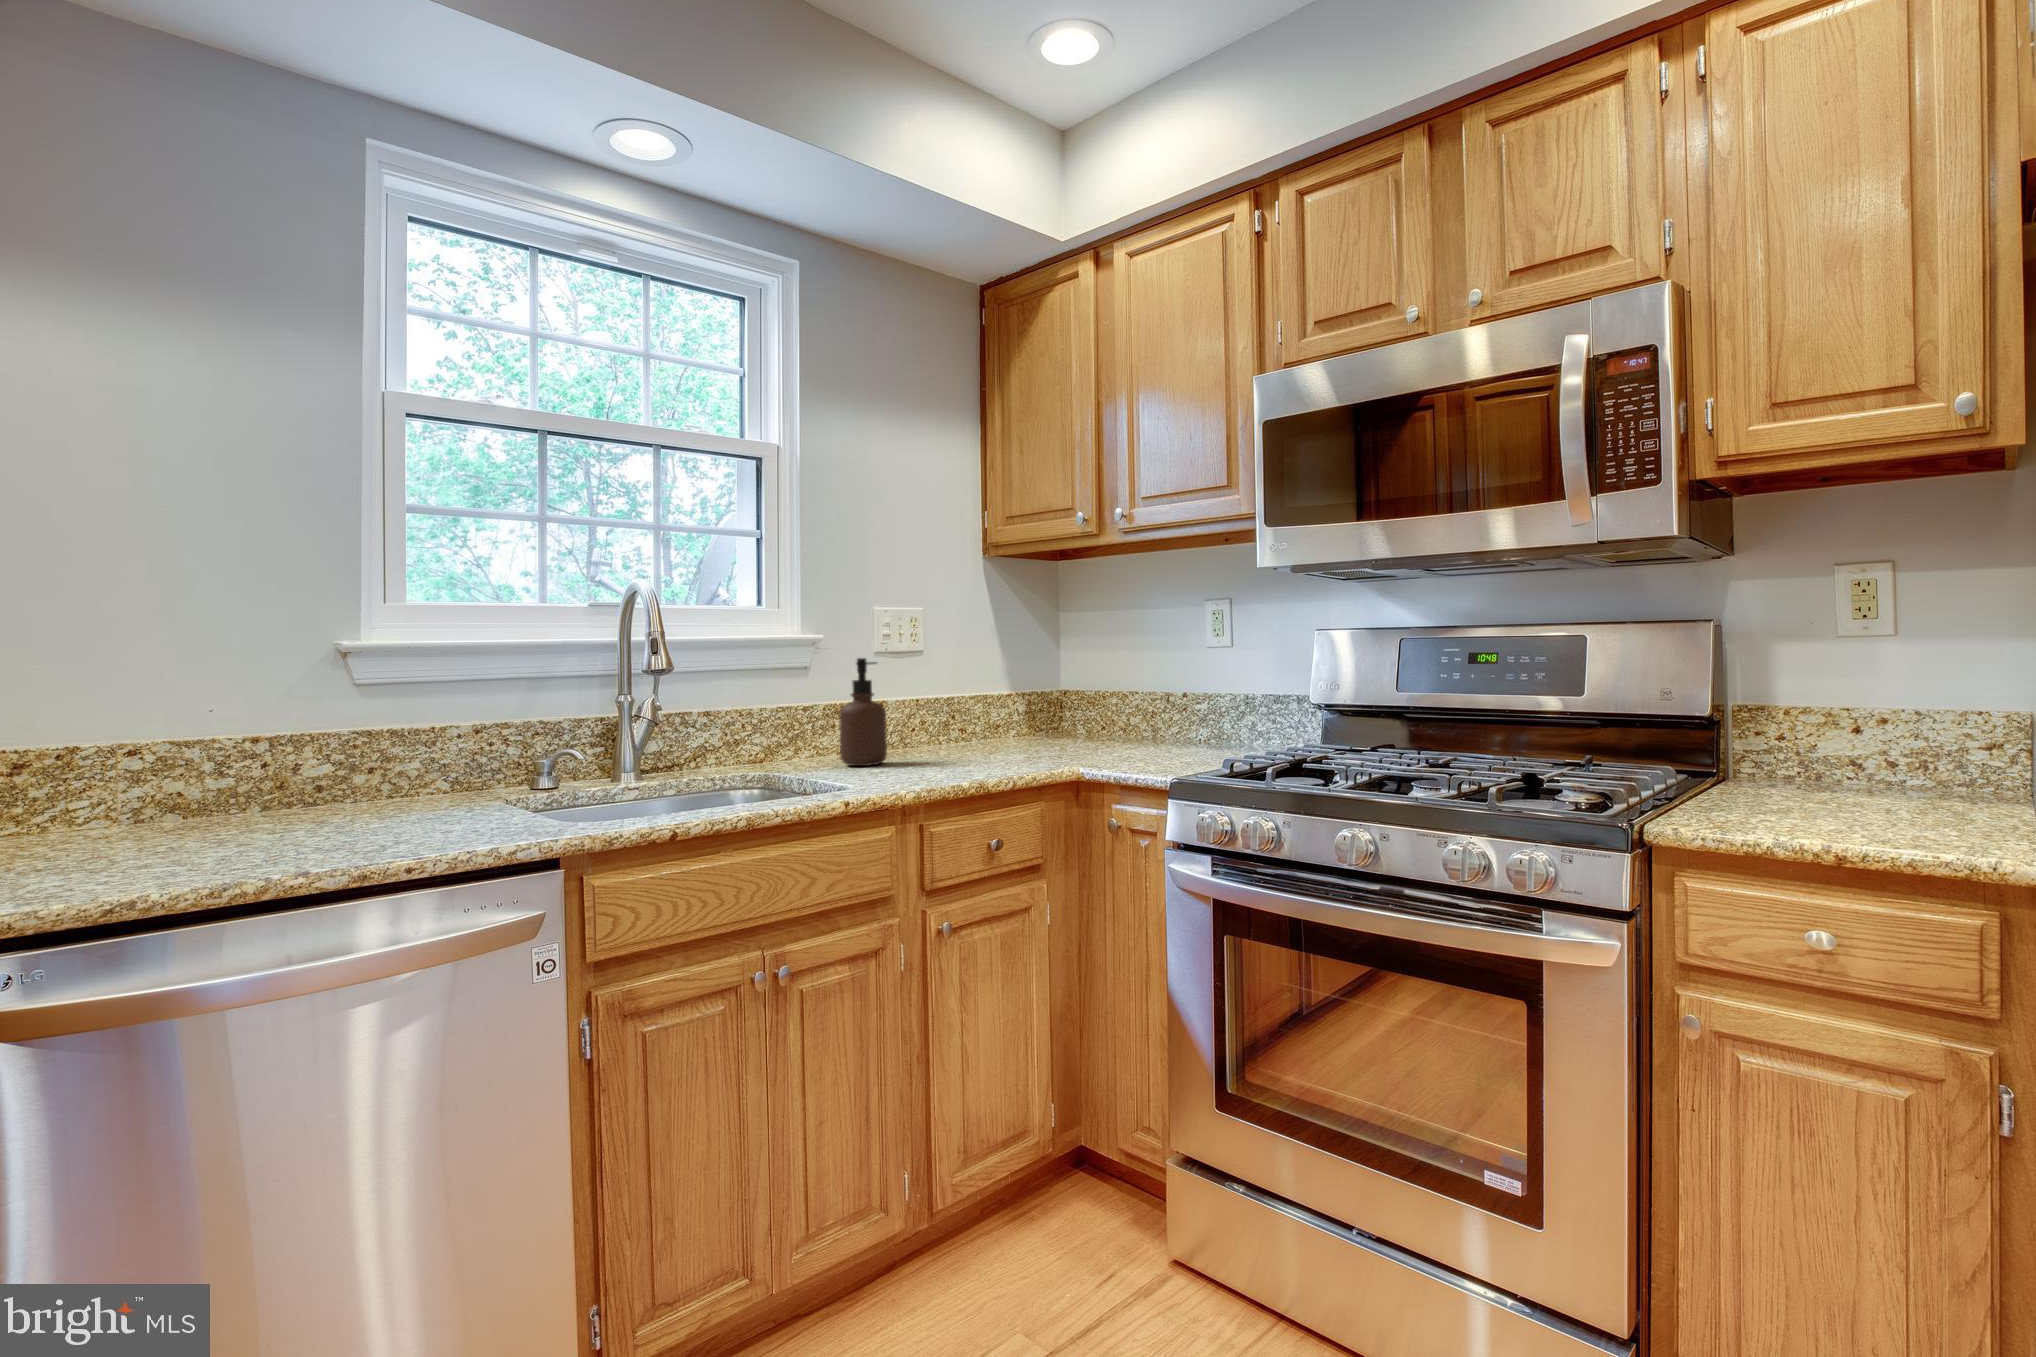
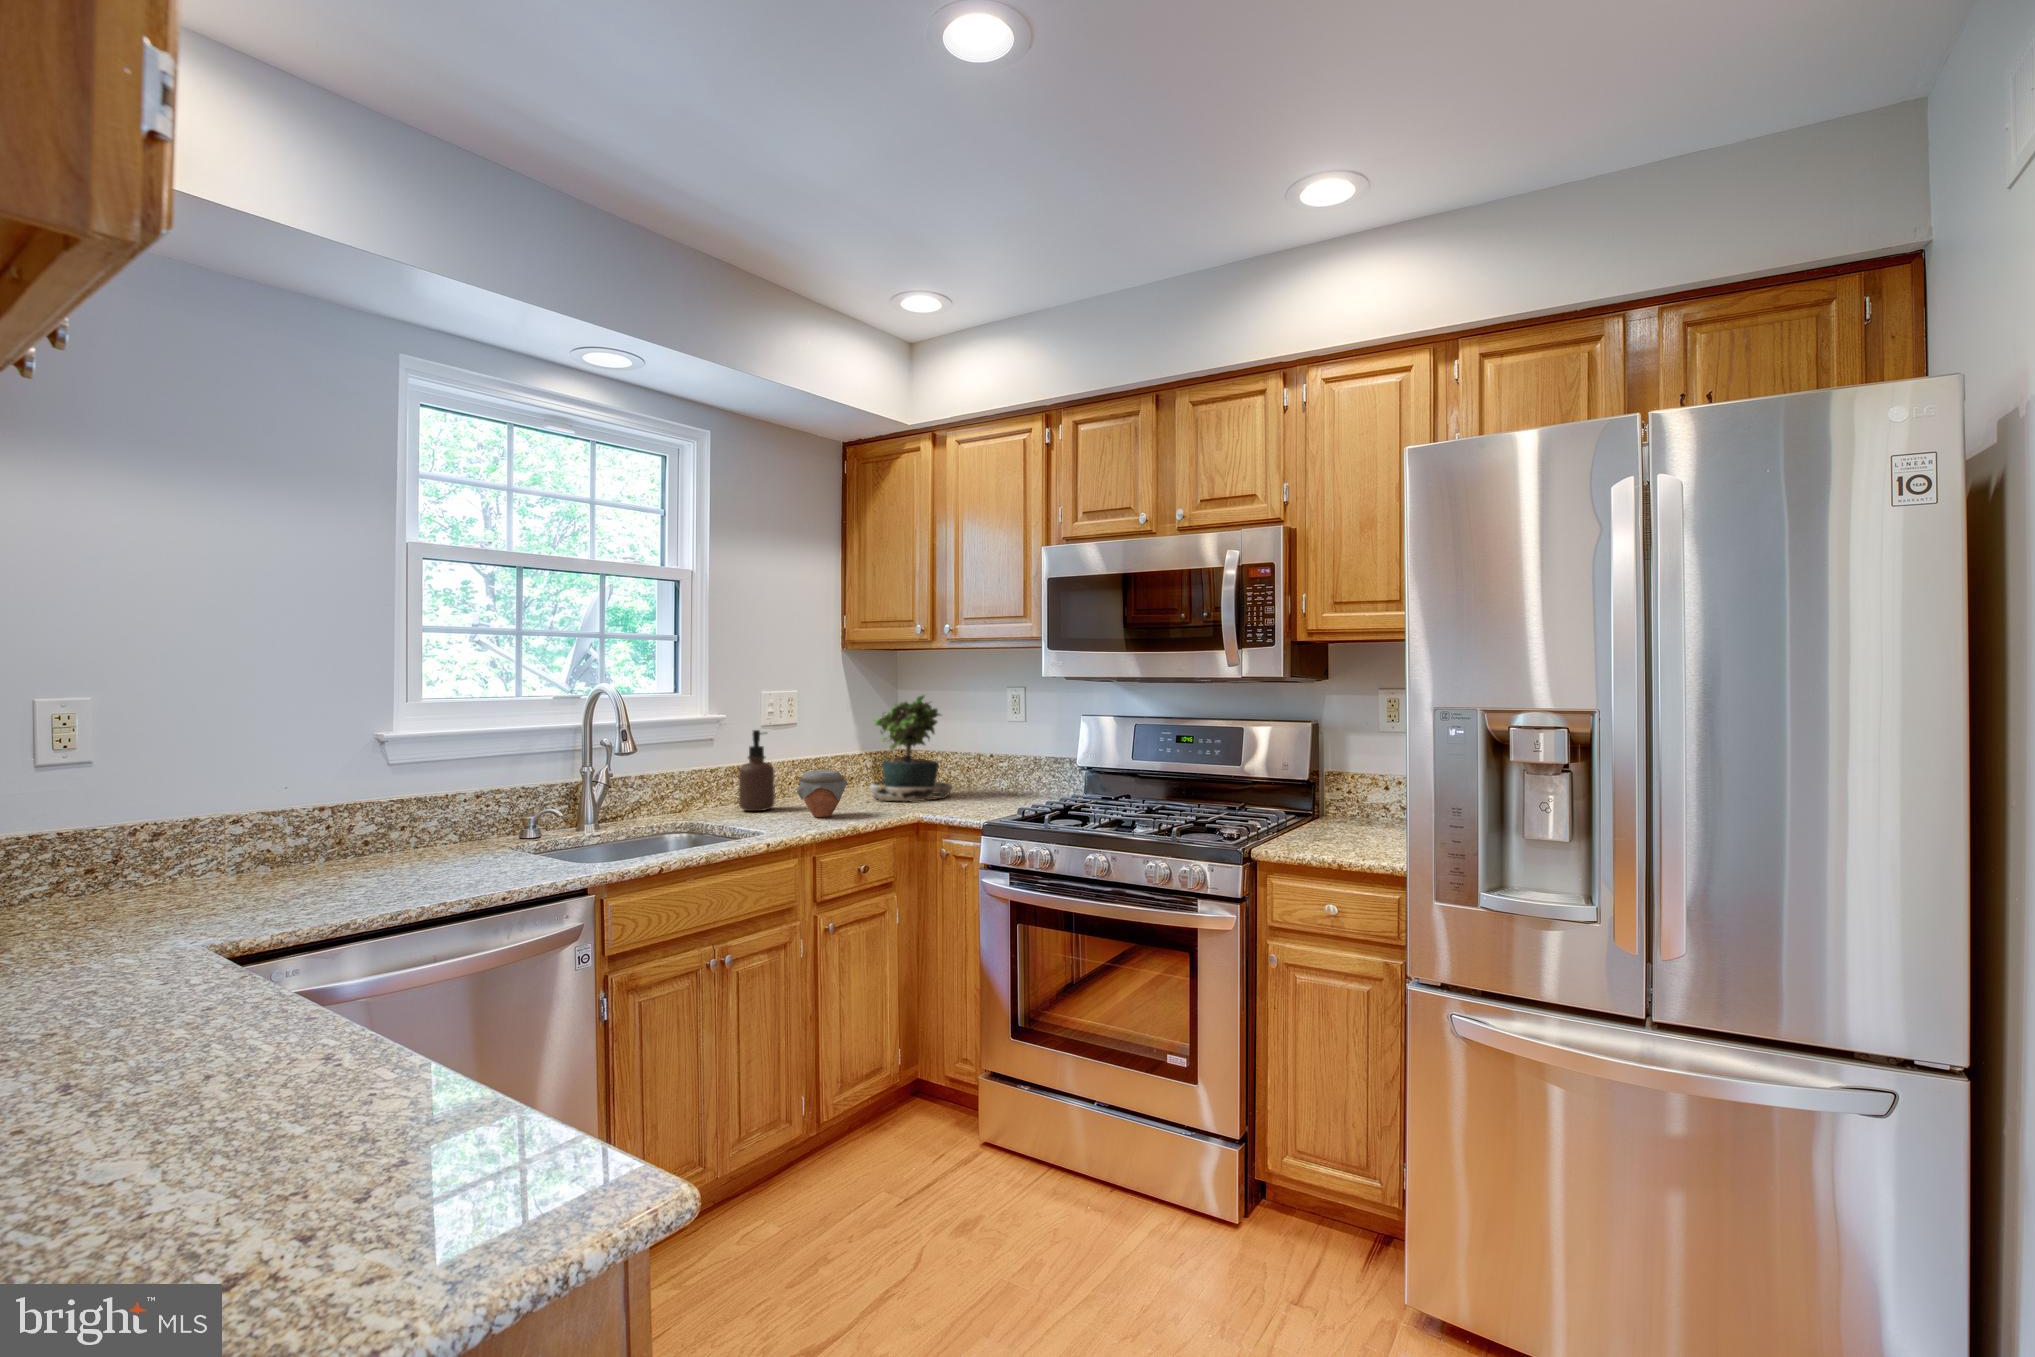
potted plant: none [991,608,1127,758] -> present [866,695,952,801]
jar: none [906,708,978,773] -> present [797,770,848,817]

